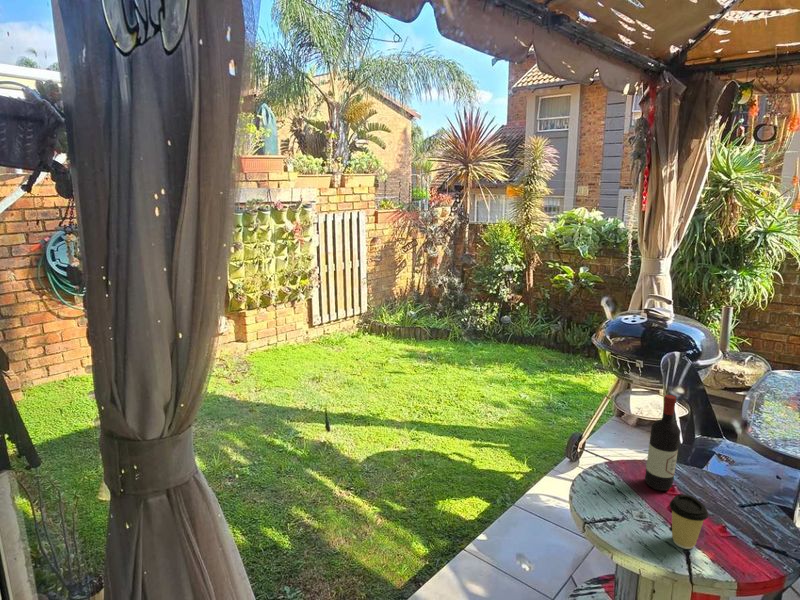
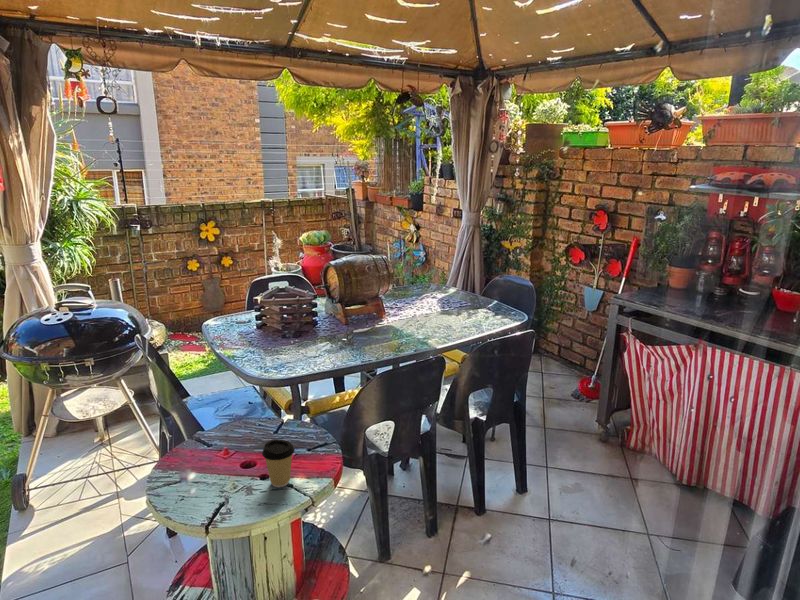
wine bottle: present [645,395,681,491] -> none [198,364,230,460]

